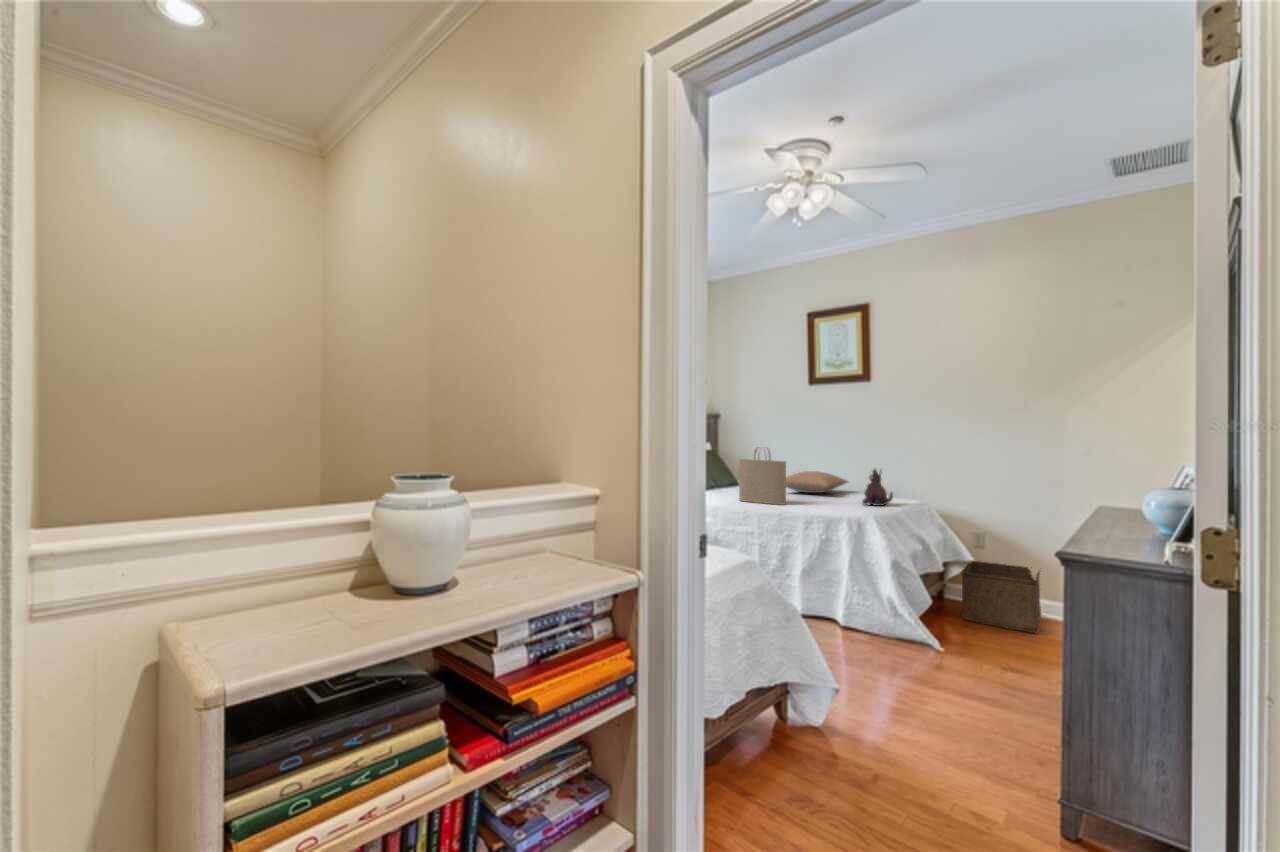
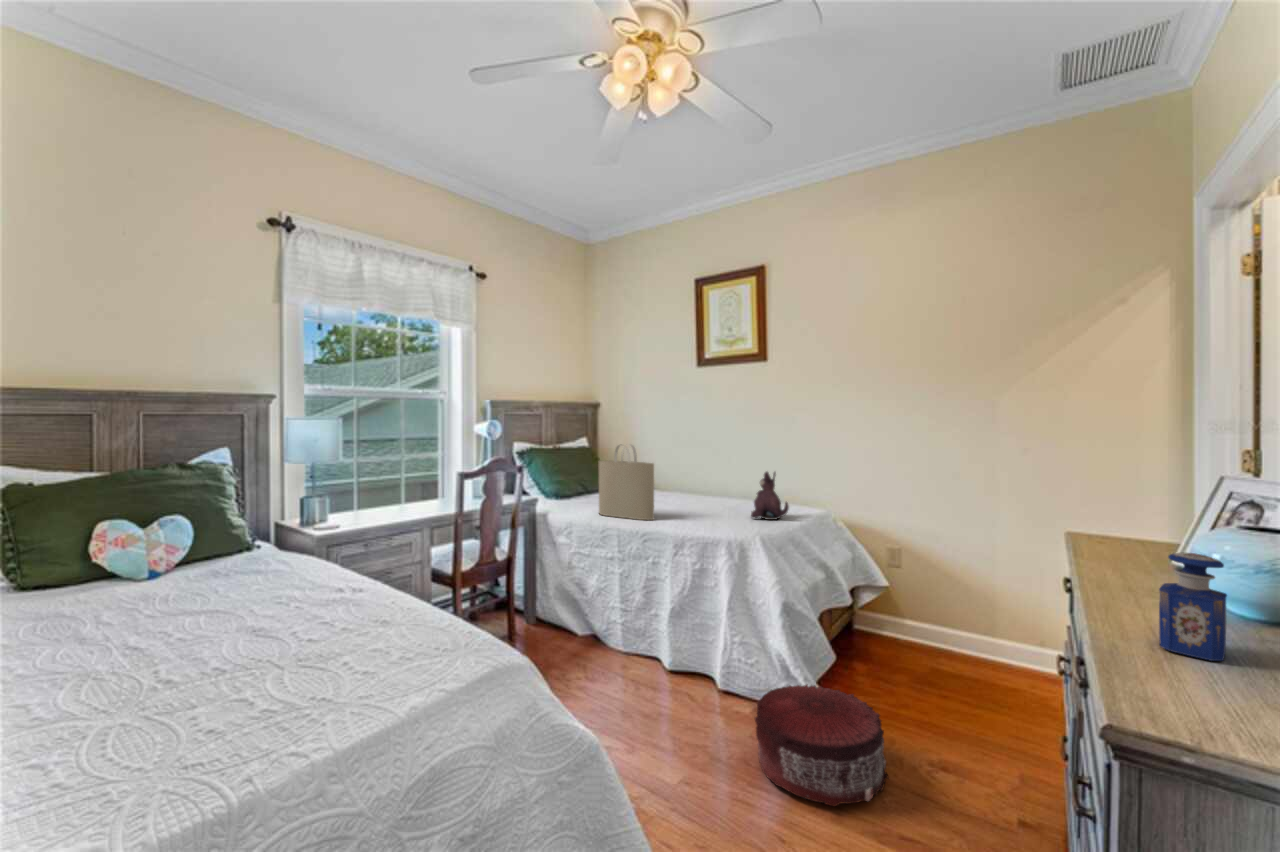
pillow: present [786,471,848,493] -> none [656,472,742,500]
perfume bottle: none [1100,492,1131,539] -> present [1159,552,1227,661]
storage bin: present [961,561,1041,633] -> none [872,586,970,689]
pouf: none [876,614,972,680] -> present [755,684,889,806]

